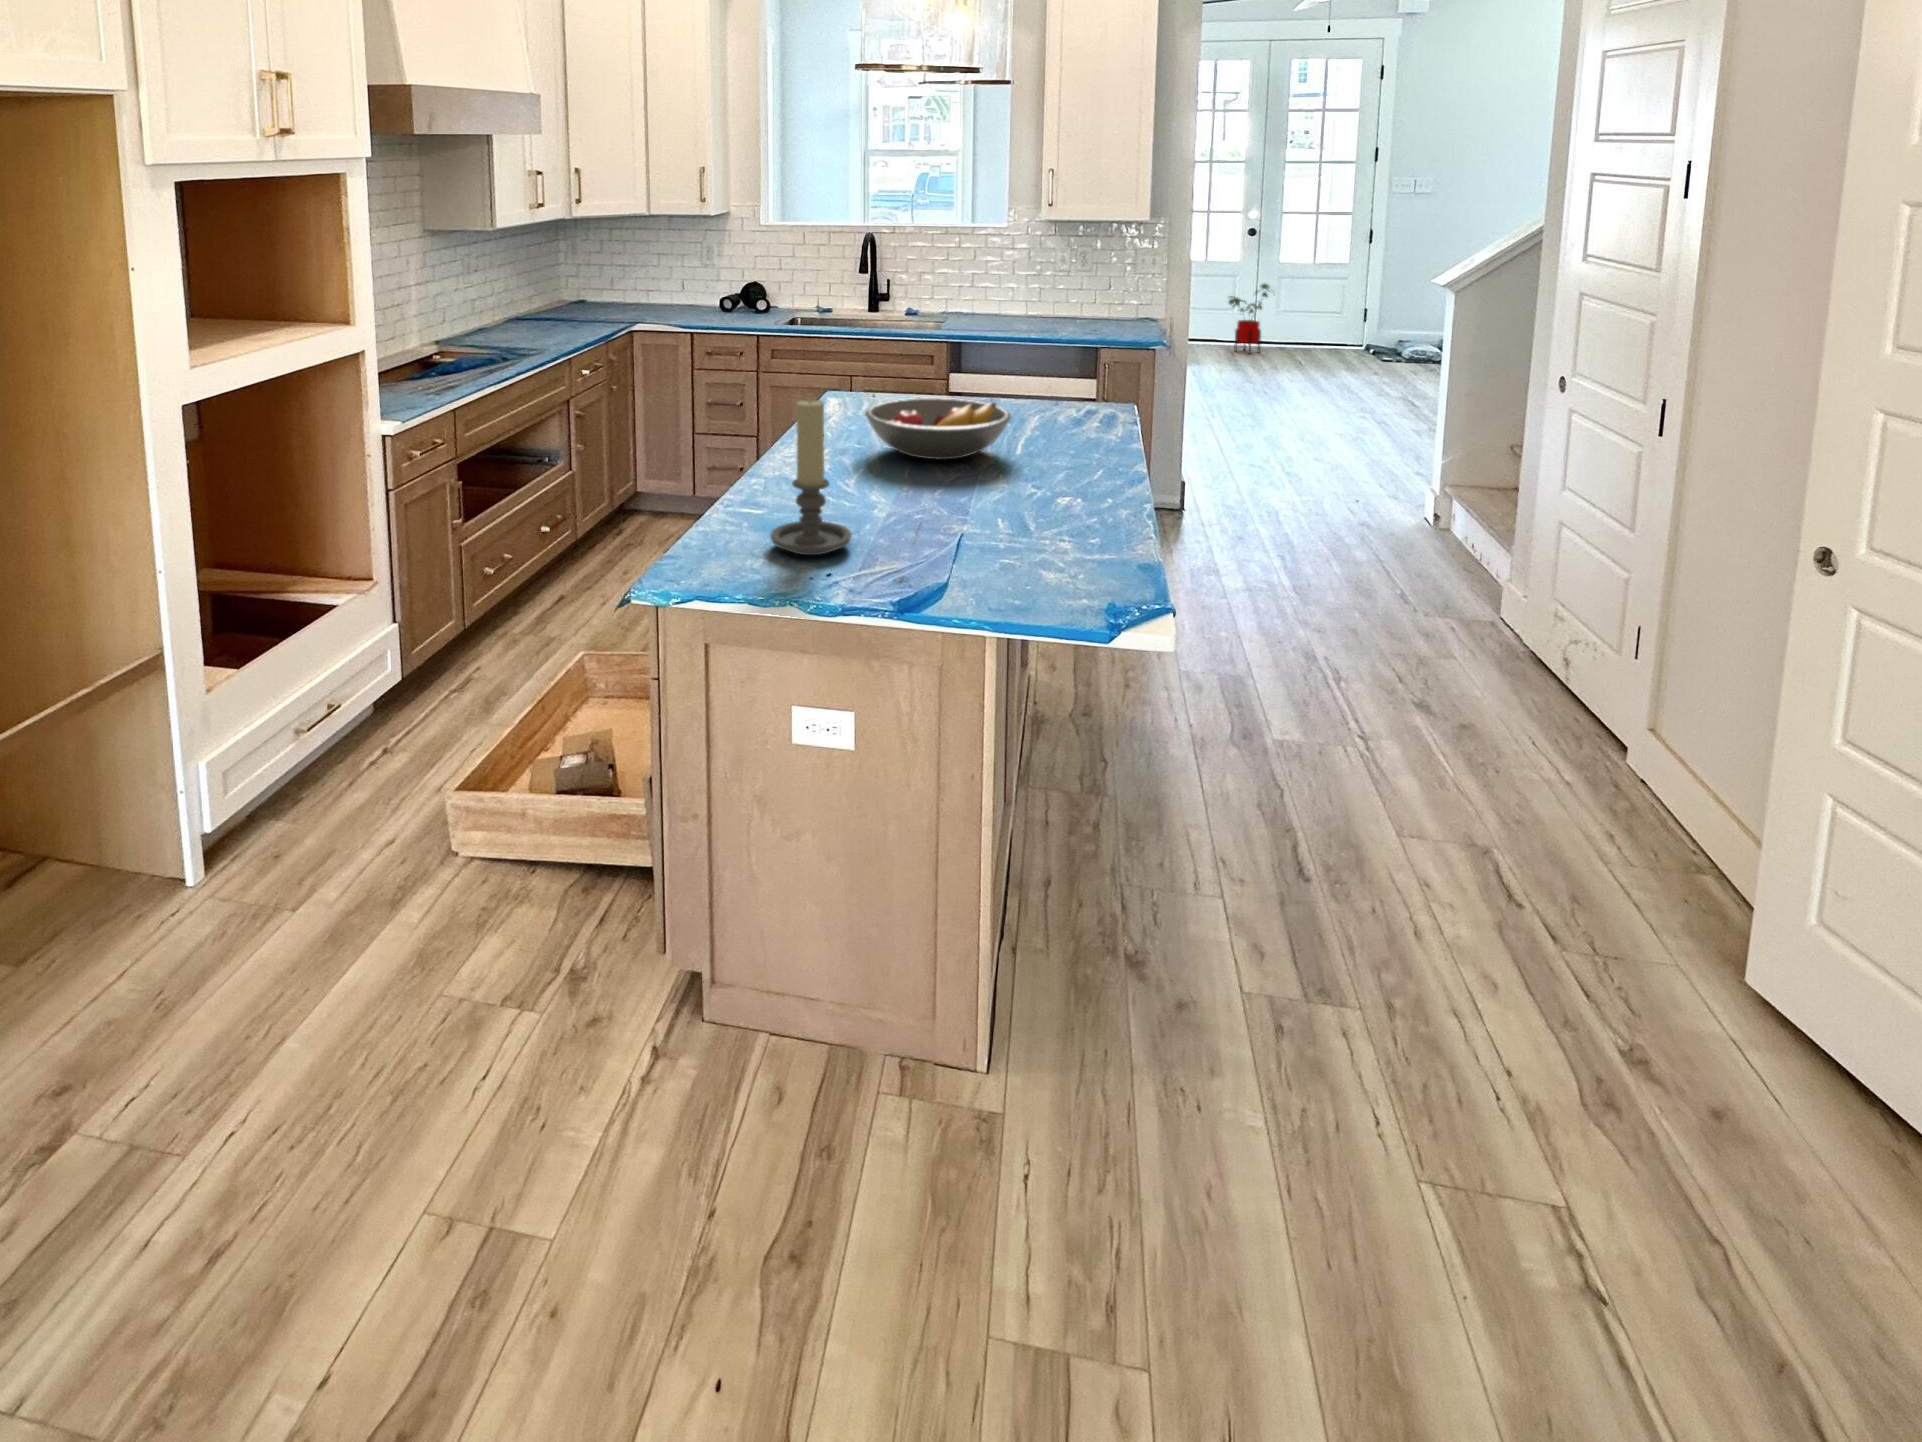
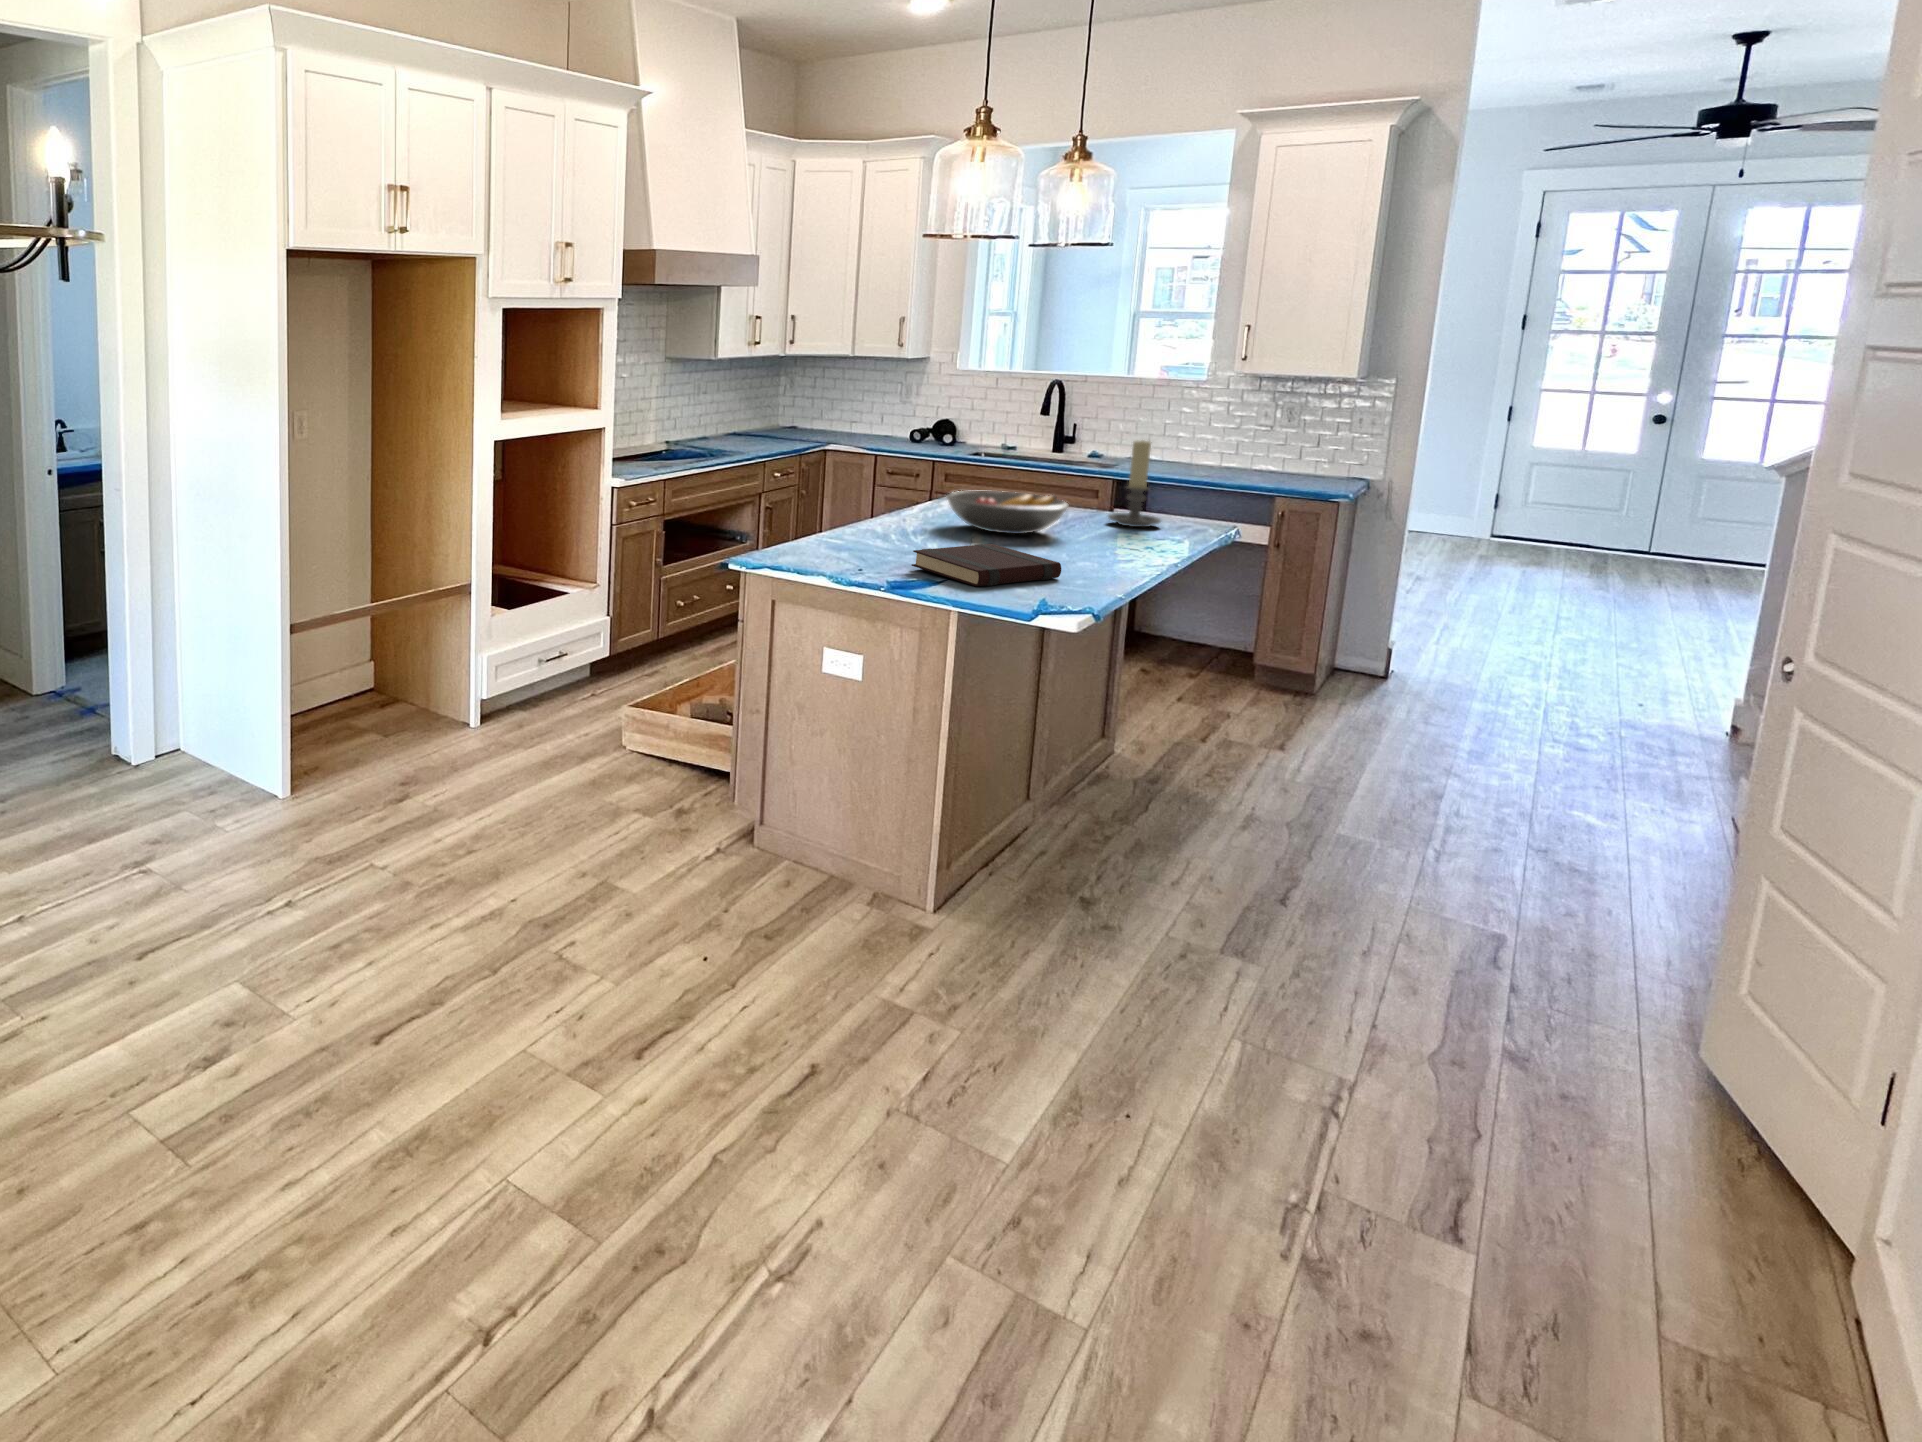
house plant: present [1229,284,1270,352] -> none [1634,484,1714,571]
candle holder: present [770,399,852,555] -> present [1108,440,1161,527]
book: none [906,502,1092,597] -> present [911,544,1061,587]

